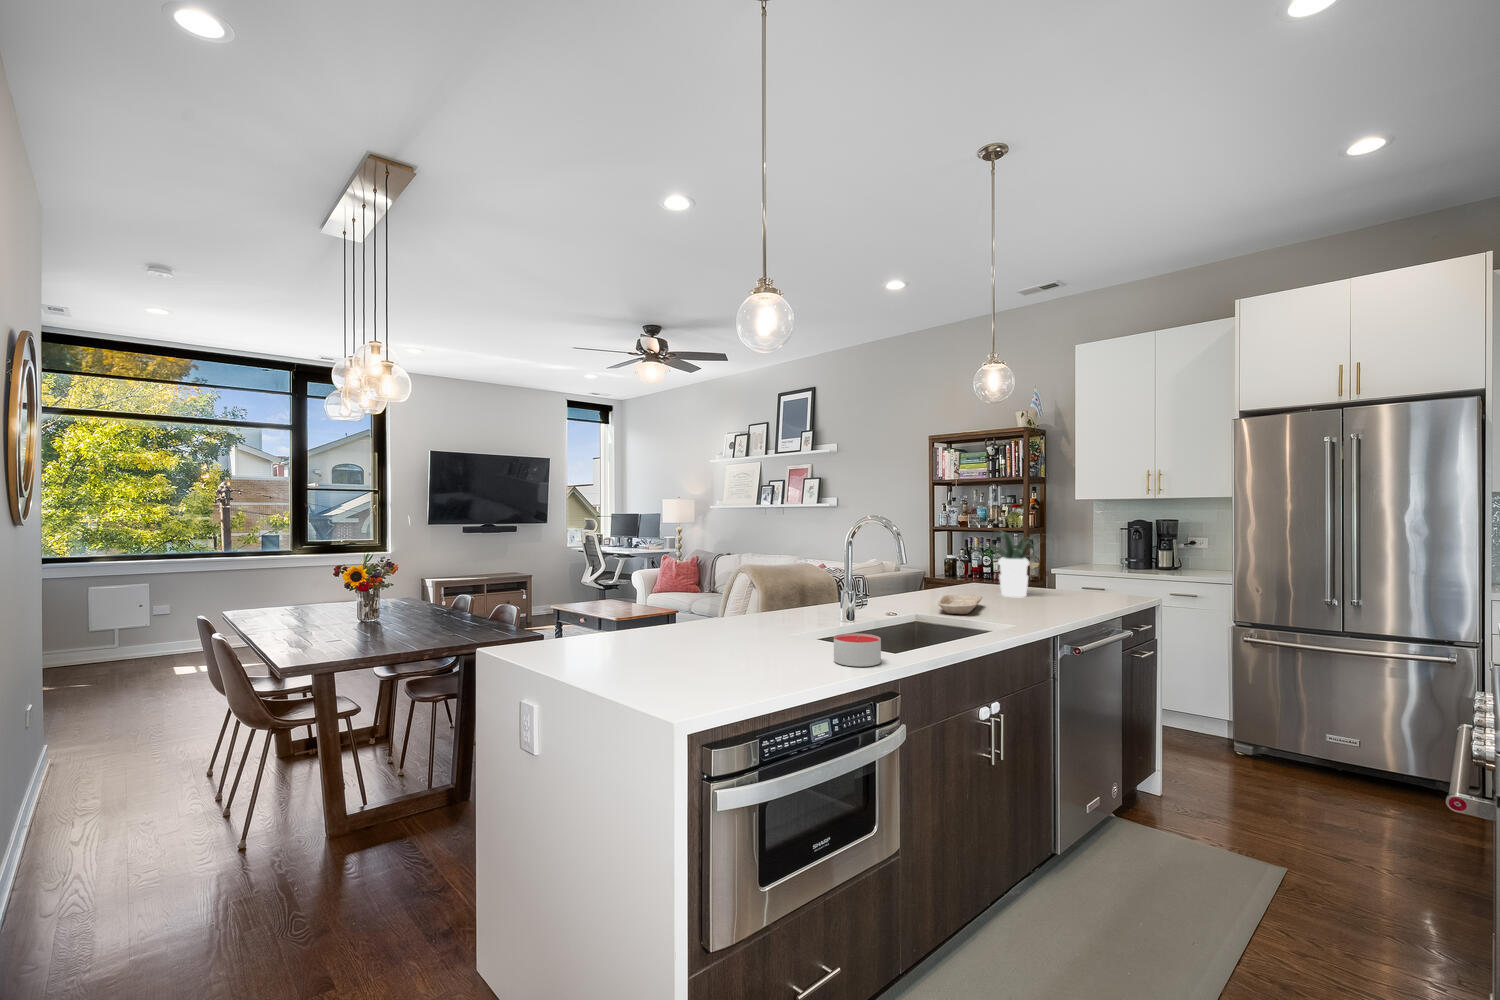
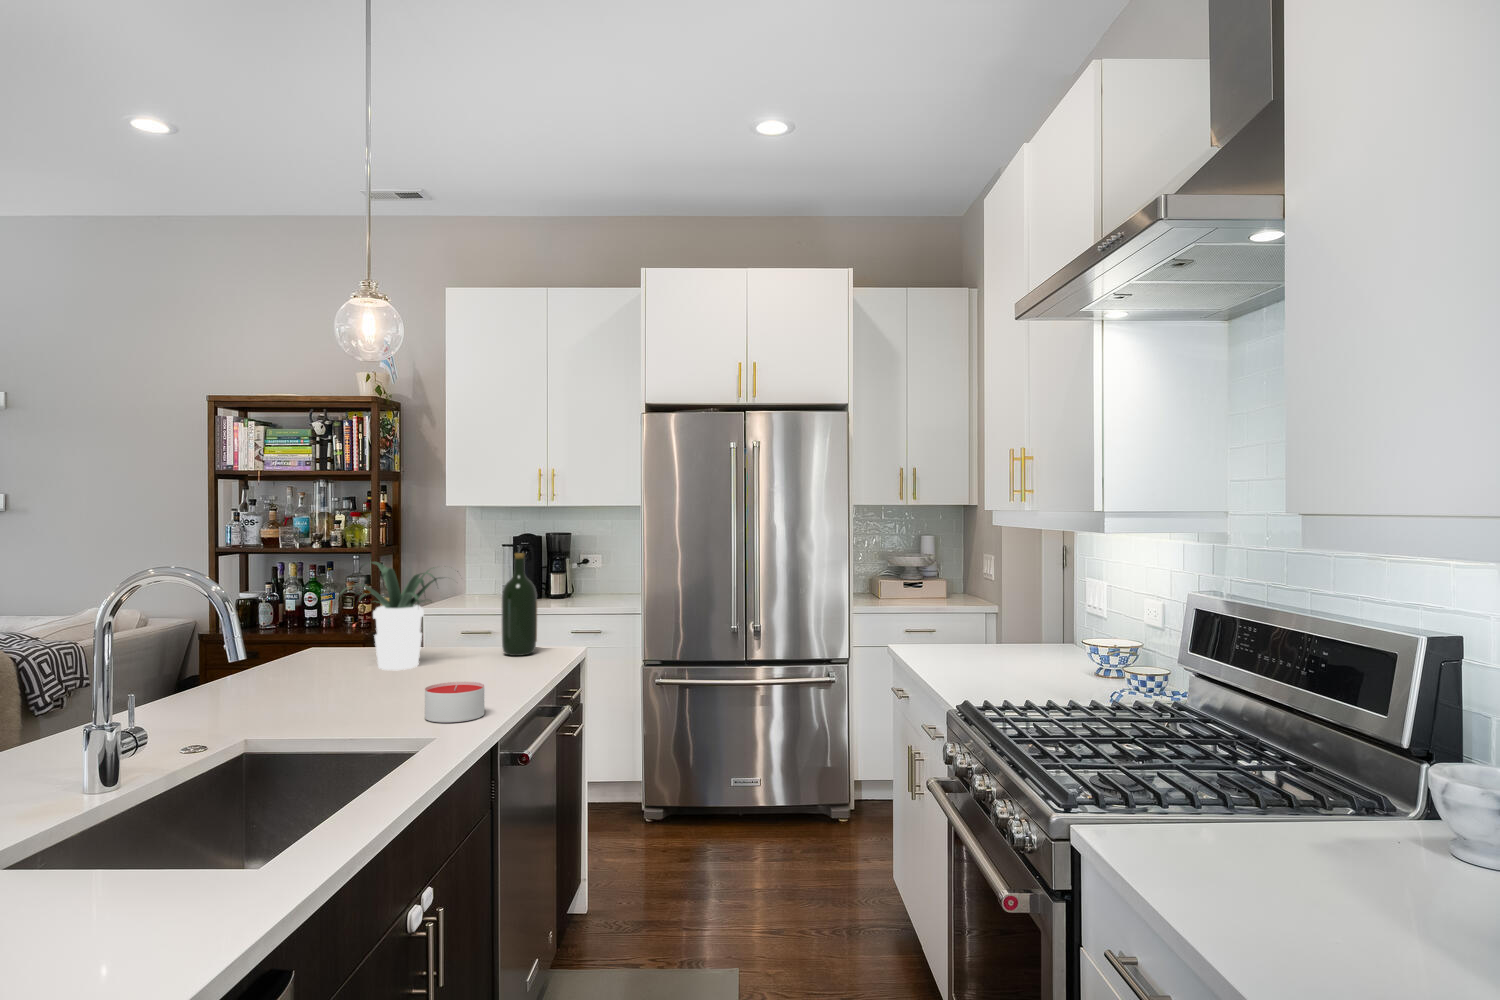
wine bottle: none [1086,528,1113,599] -> present [502,553,537,656]
tray: present [938,595,982,614] -> none [288,680,363,725]
candle: present [834,633,881,667] -> present [425,682,484,723]

